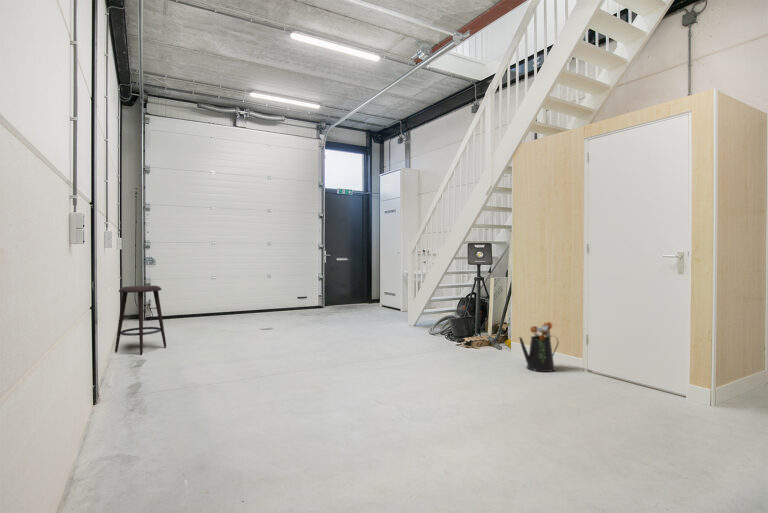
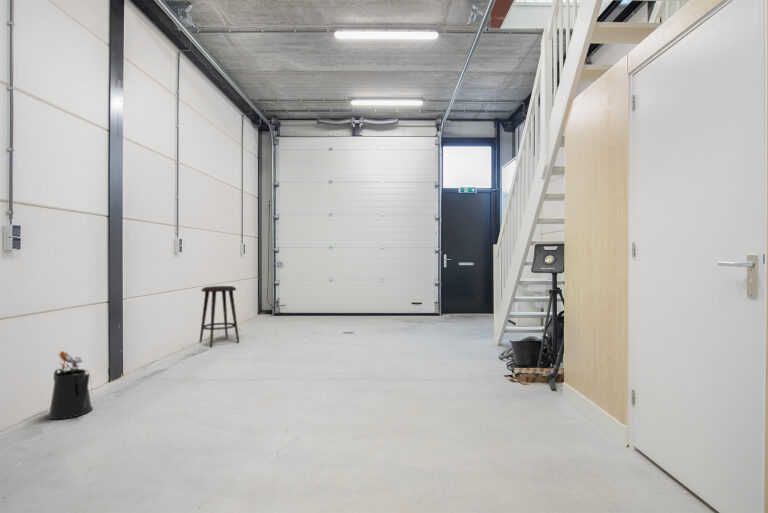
watering can: present [520,322,558,372] -> present [48,352,93,419]

